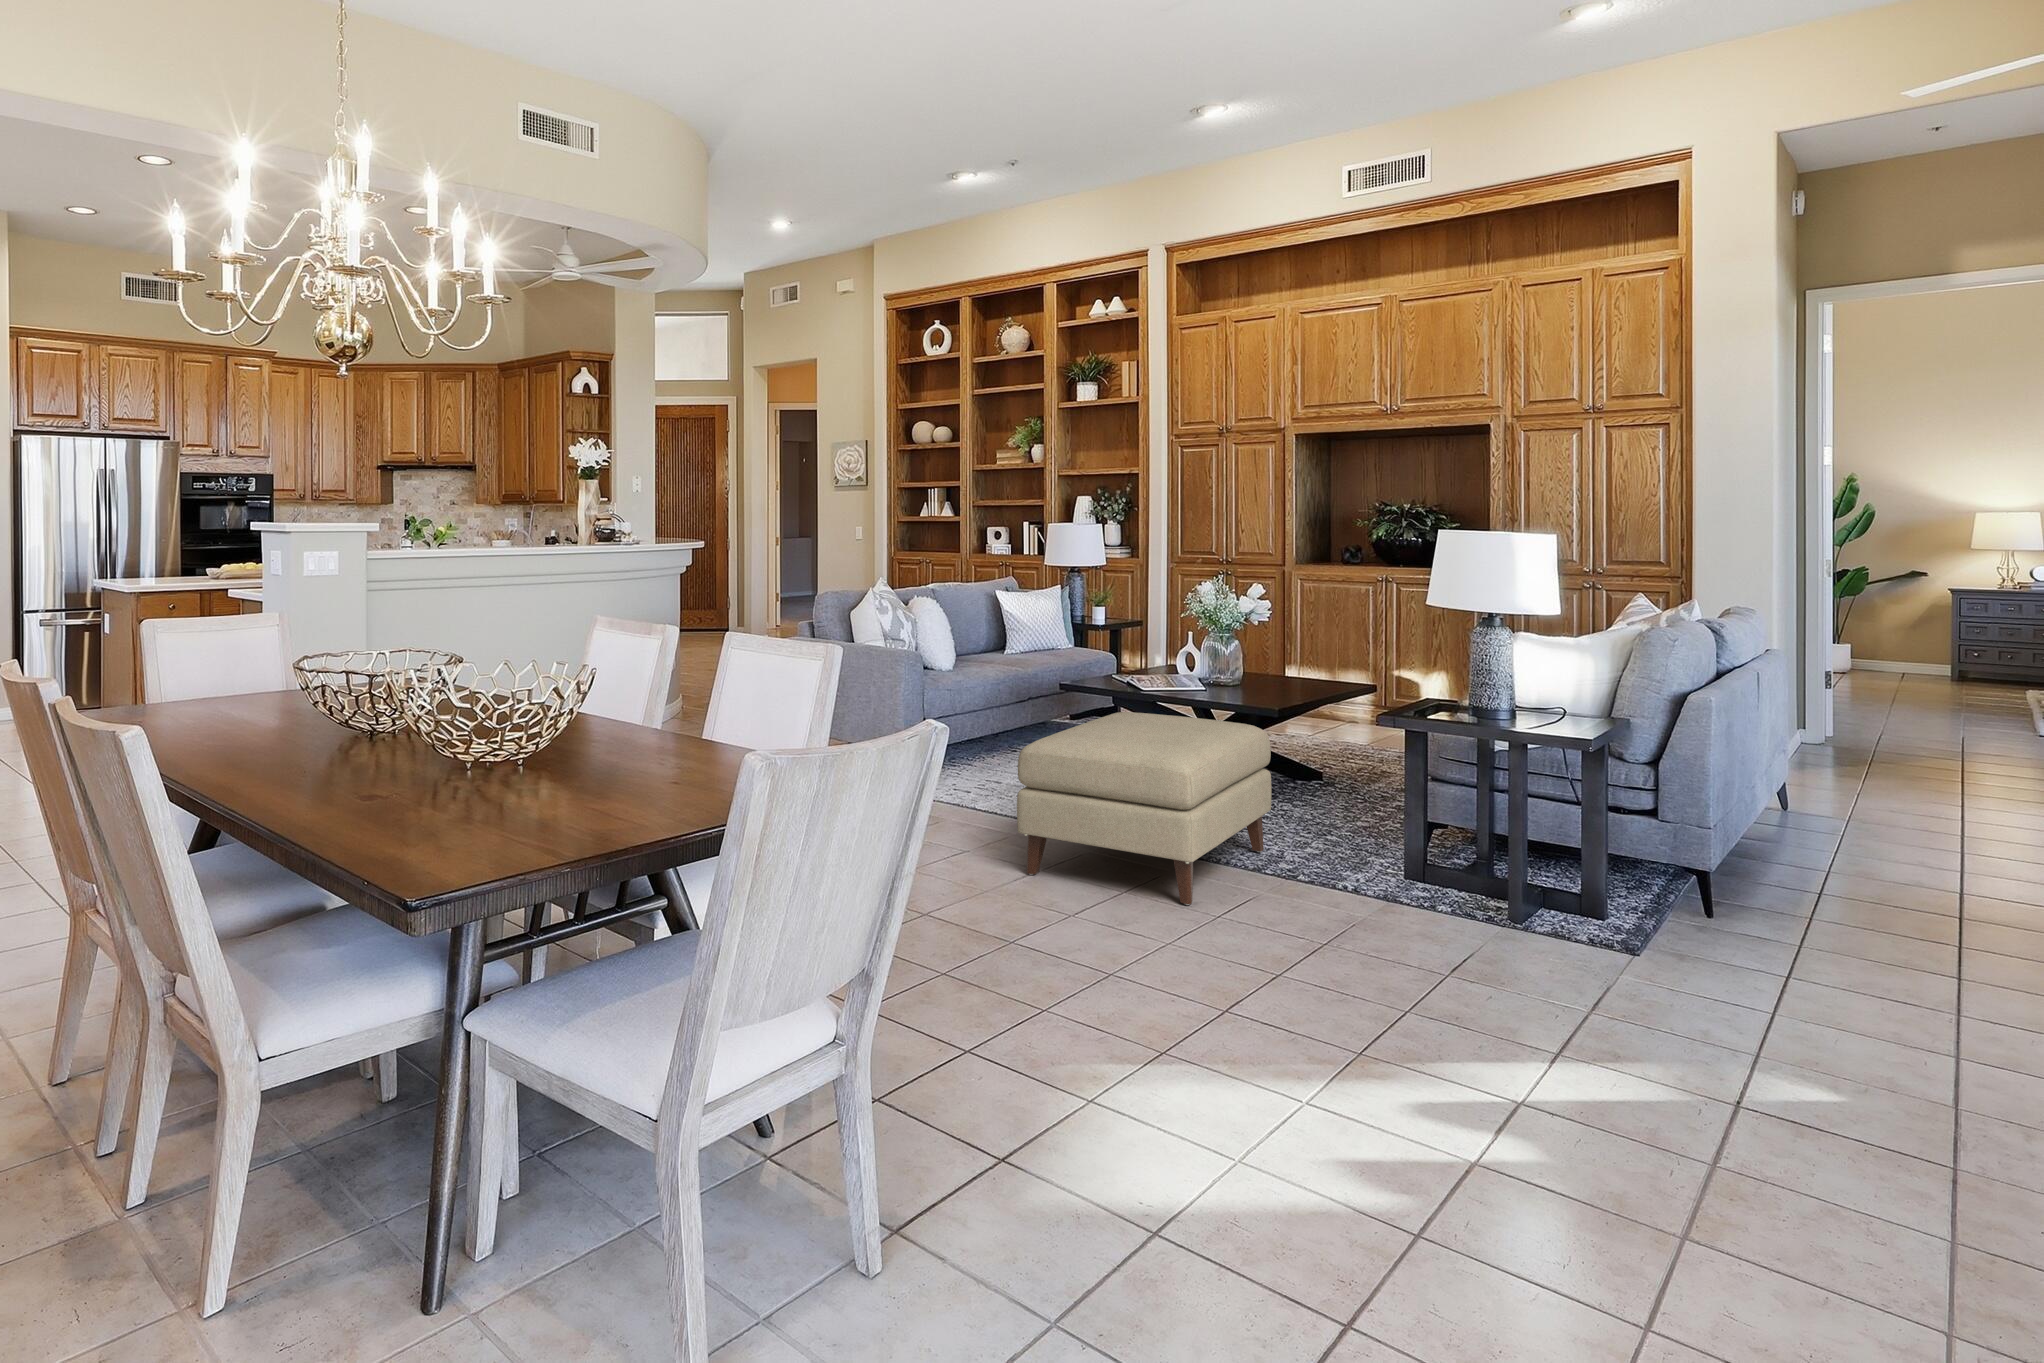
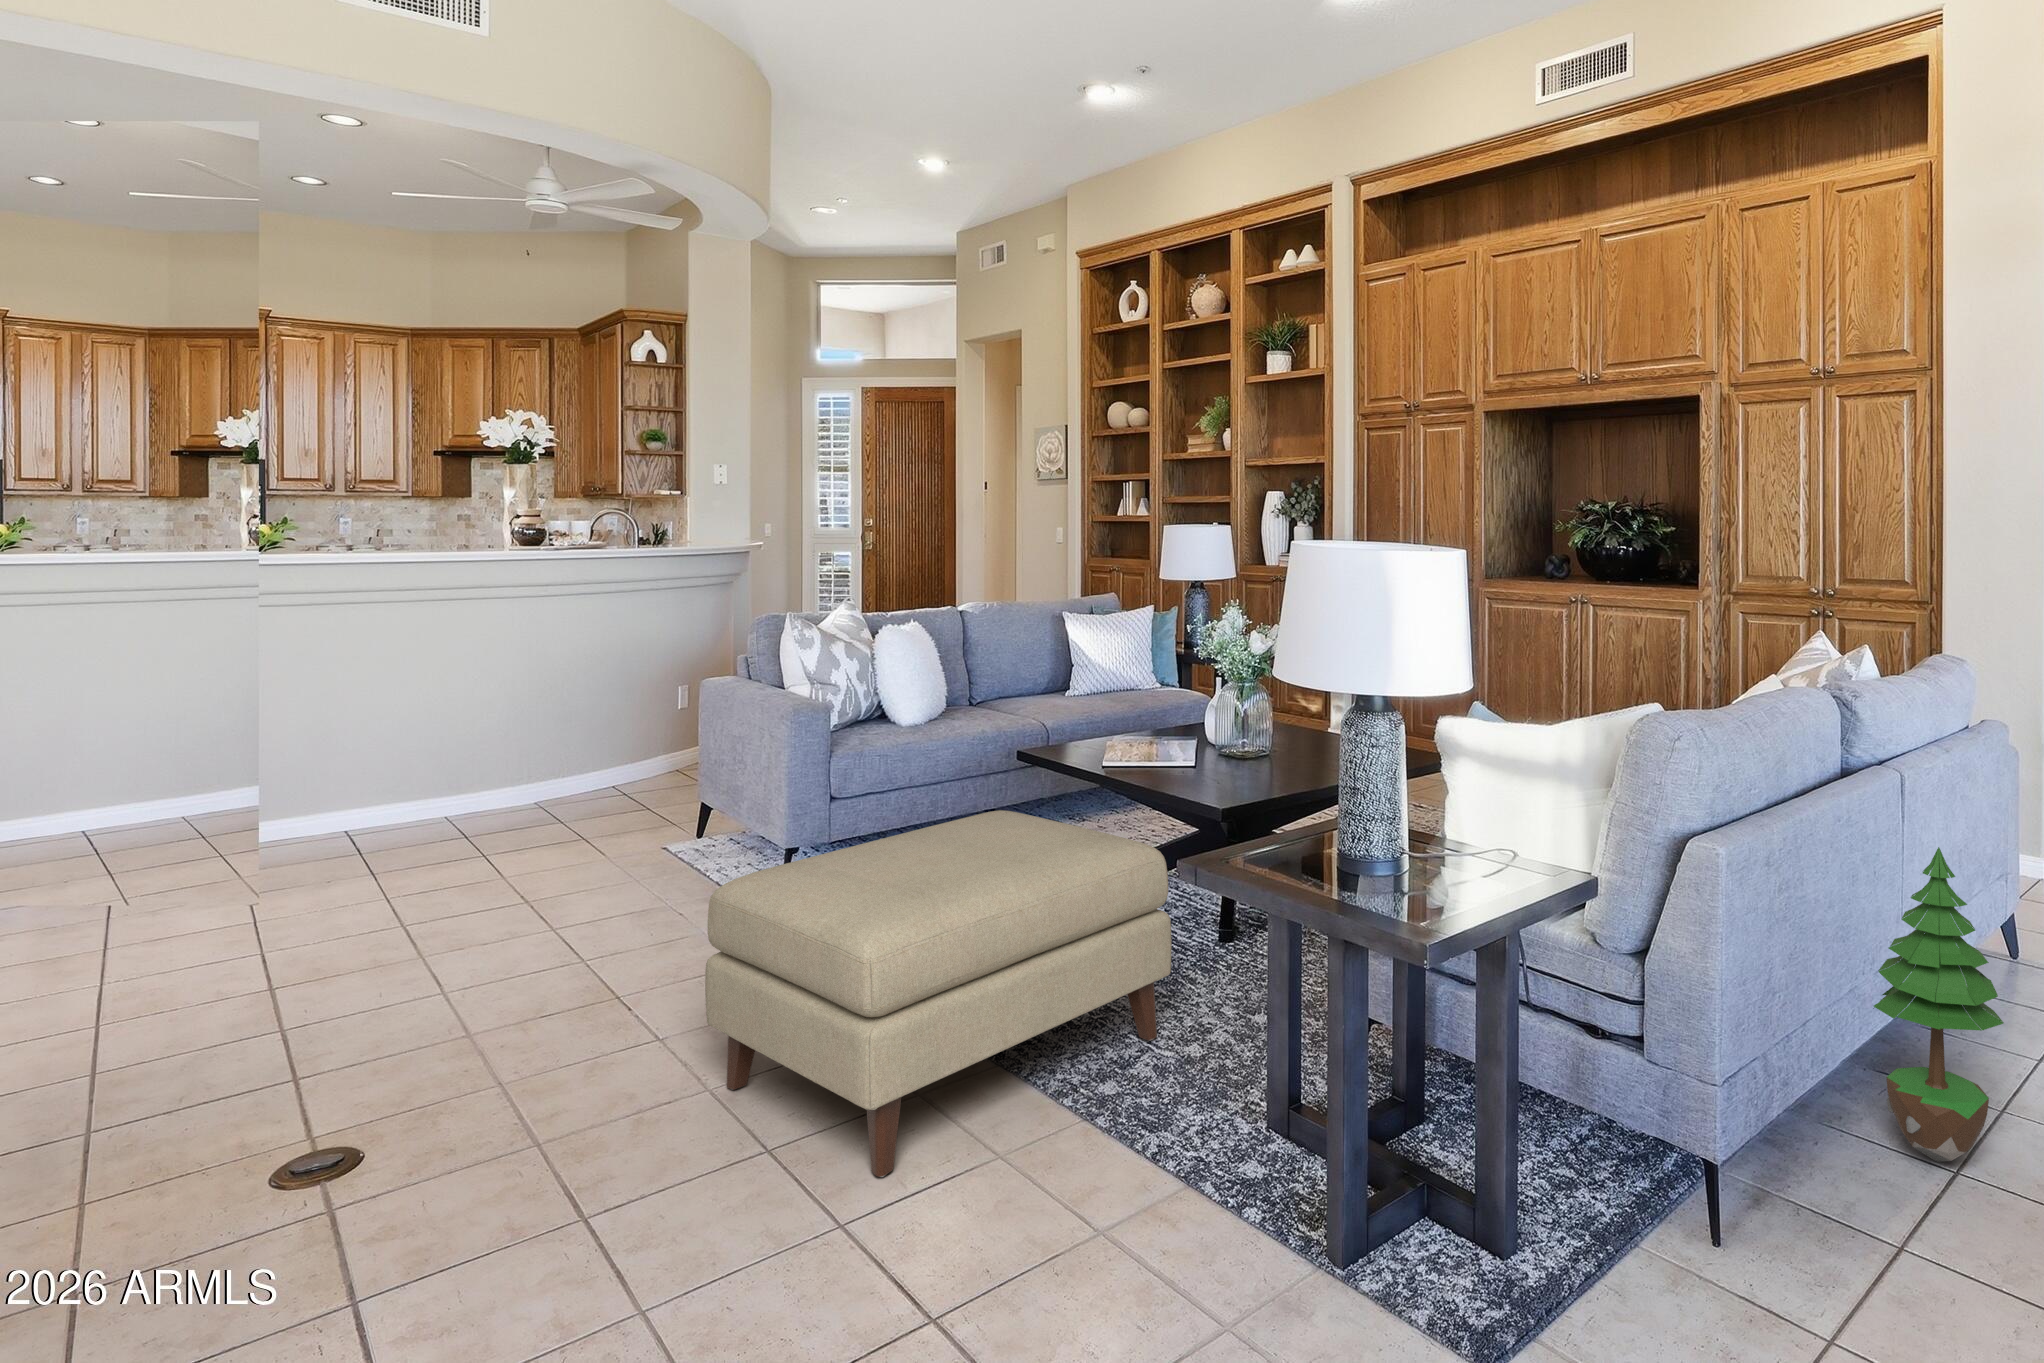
potted tree: none [1759,705,1845,892] -> present [1874,847,2004,1162]

